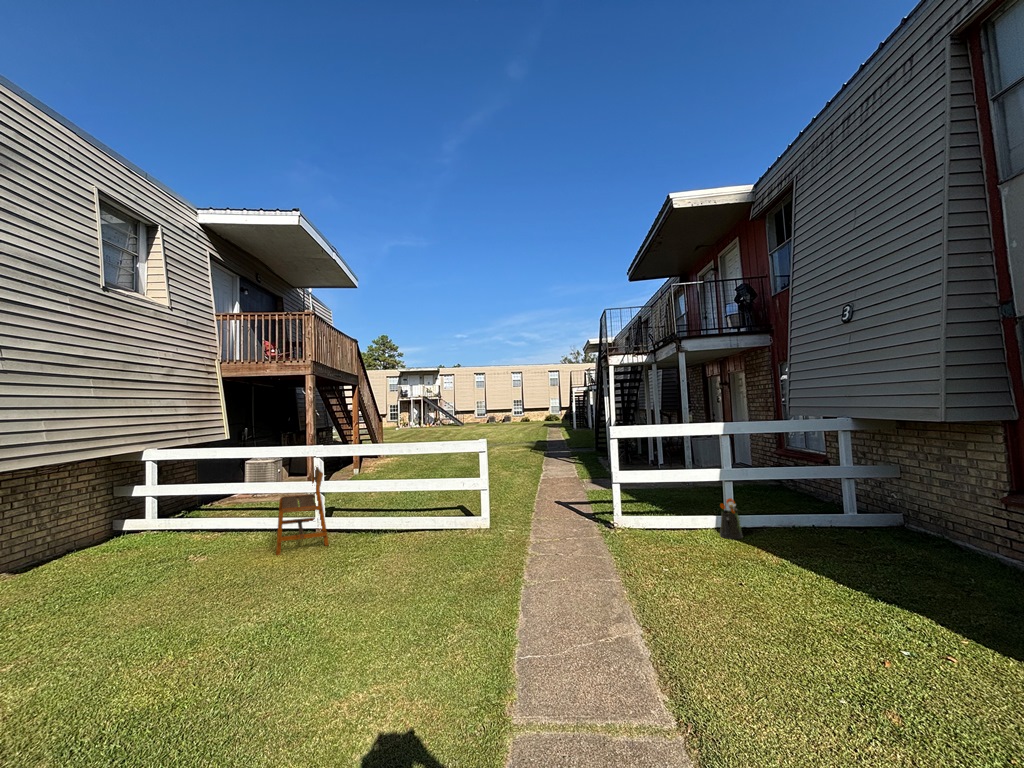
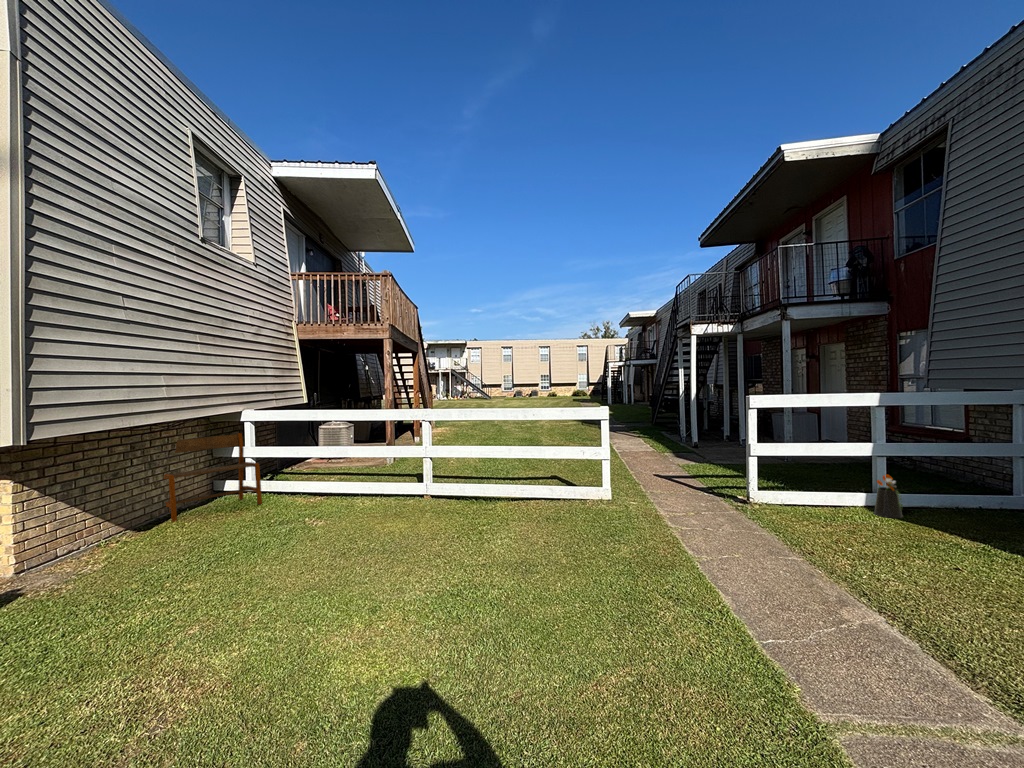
bench: present [276,466,329,555] -> present [164,433,262,522]

